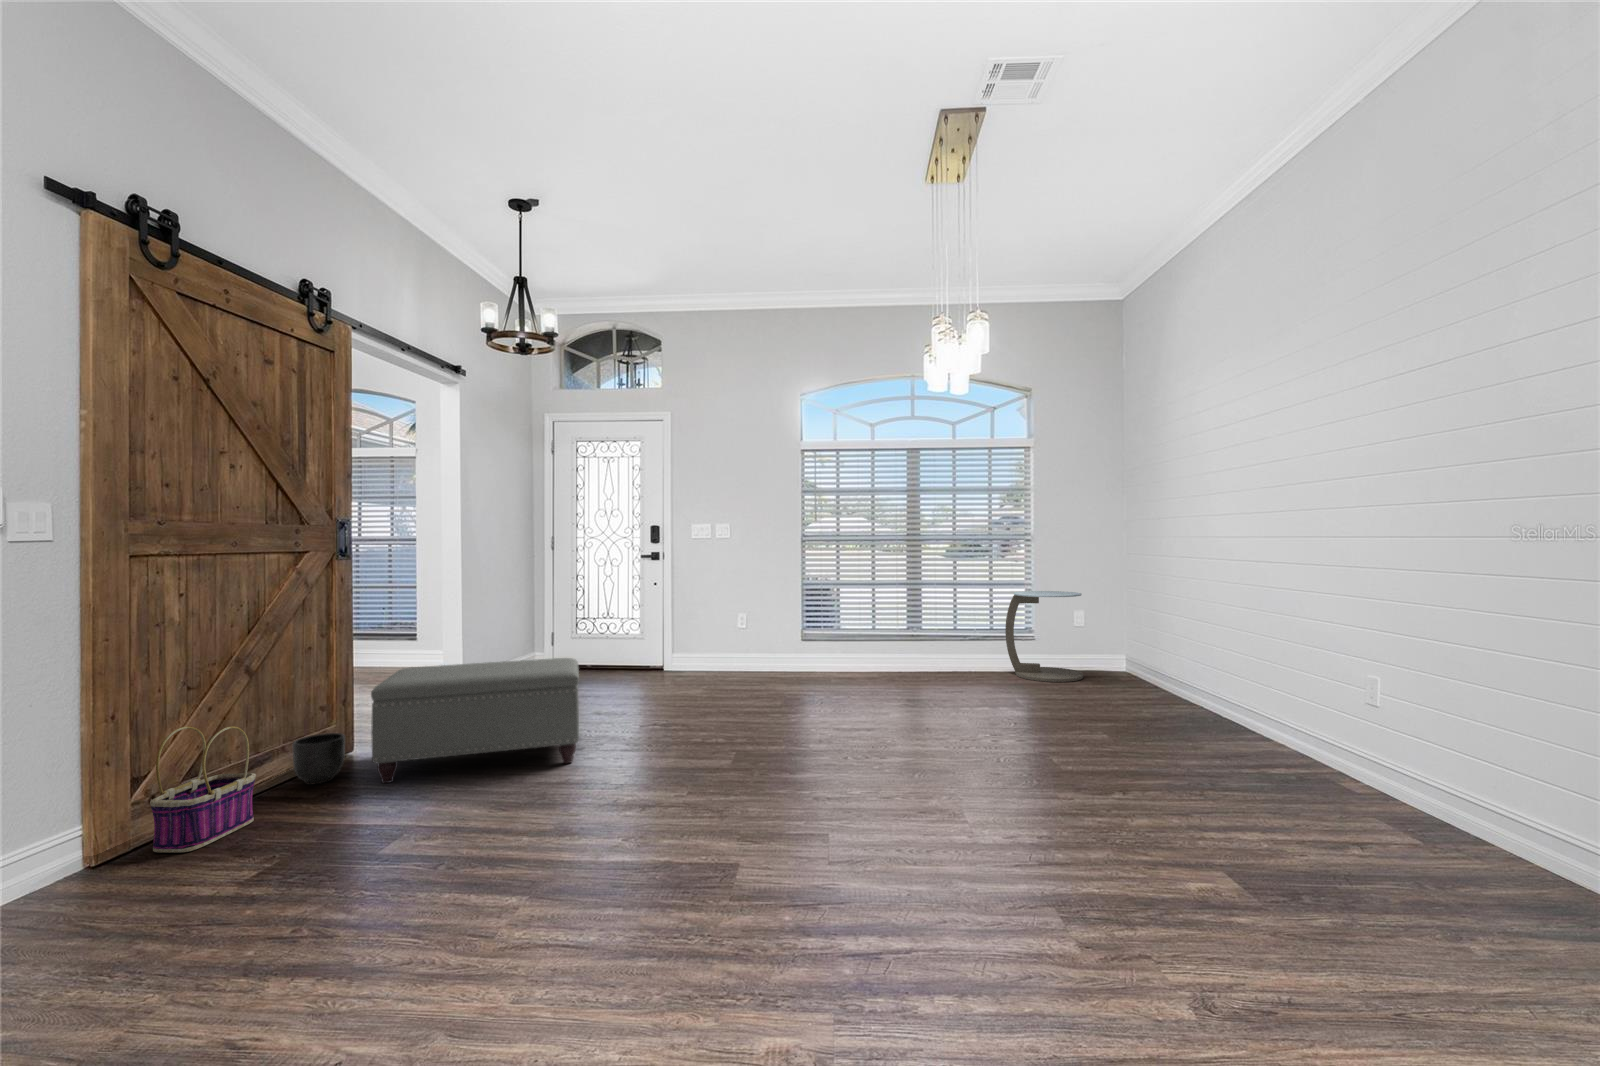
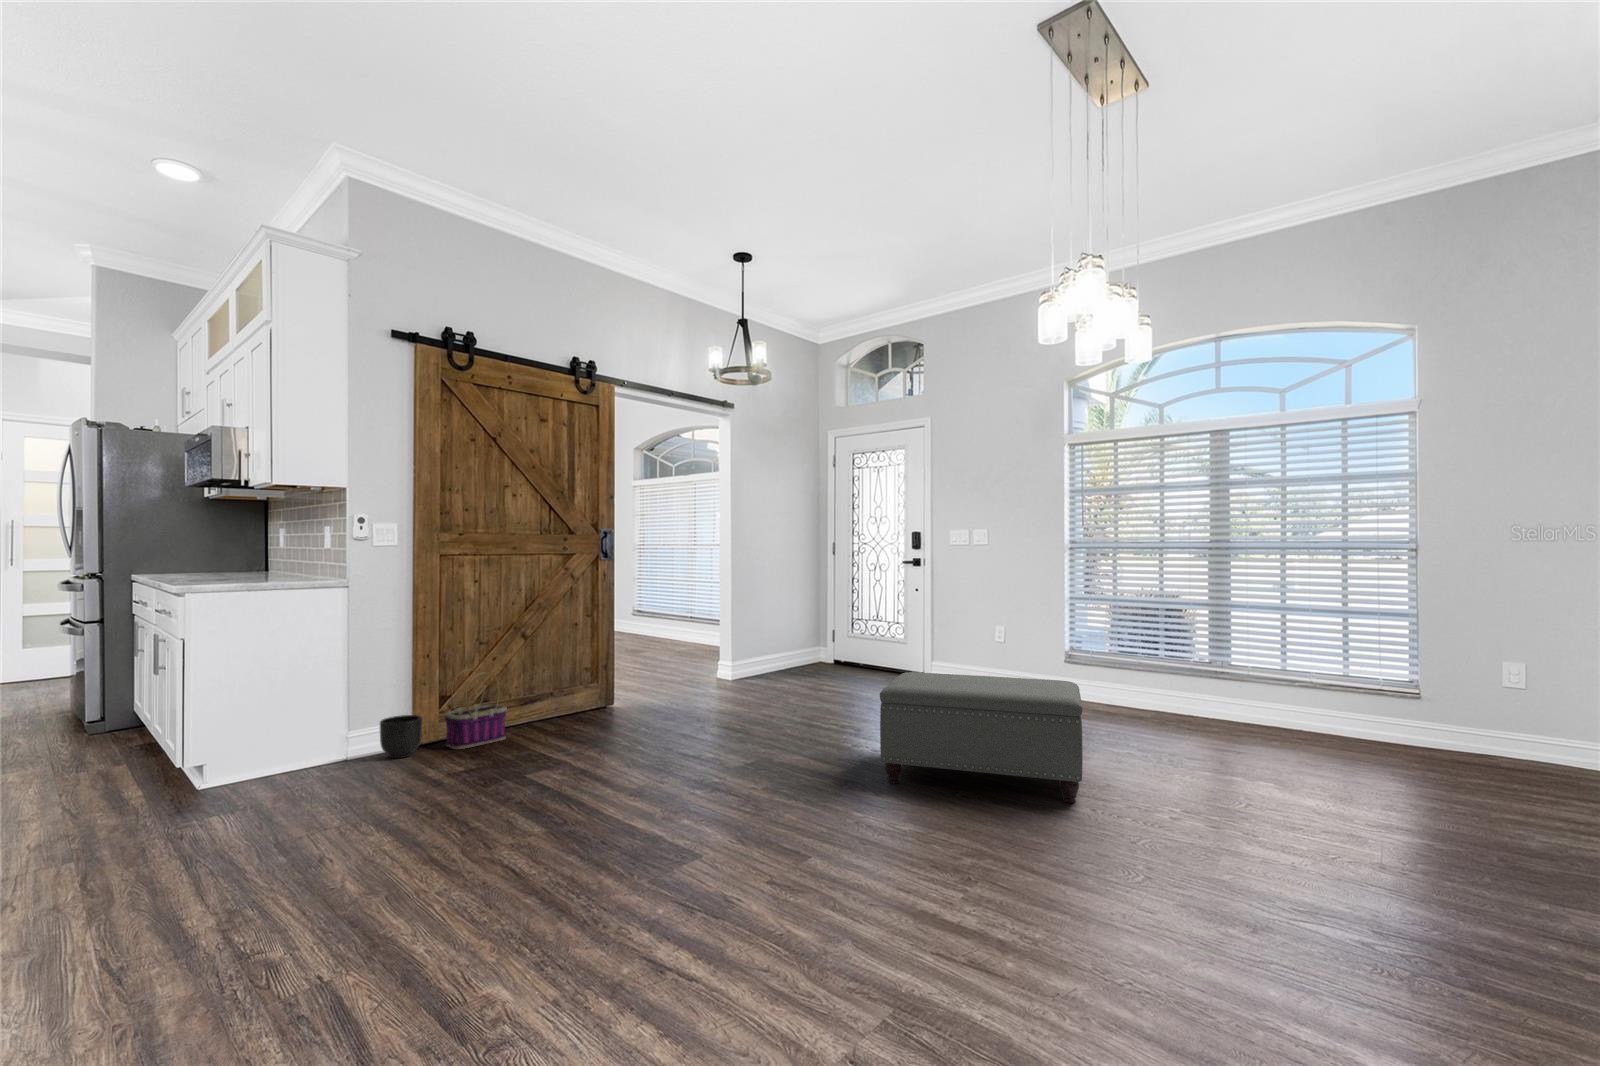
side table: present [1005,591,1083,682] -> none [1347,628,1491,774]
ottoman: present [371,658,579,783] -> present [880,672,1083,803]
planter: present [292,733,345,784] -> present [380,715,422,758]

